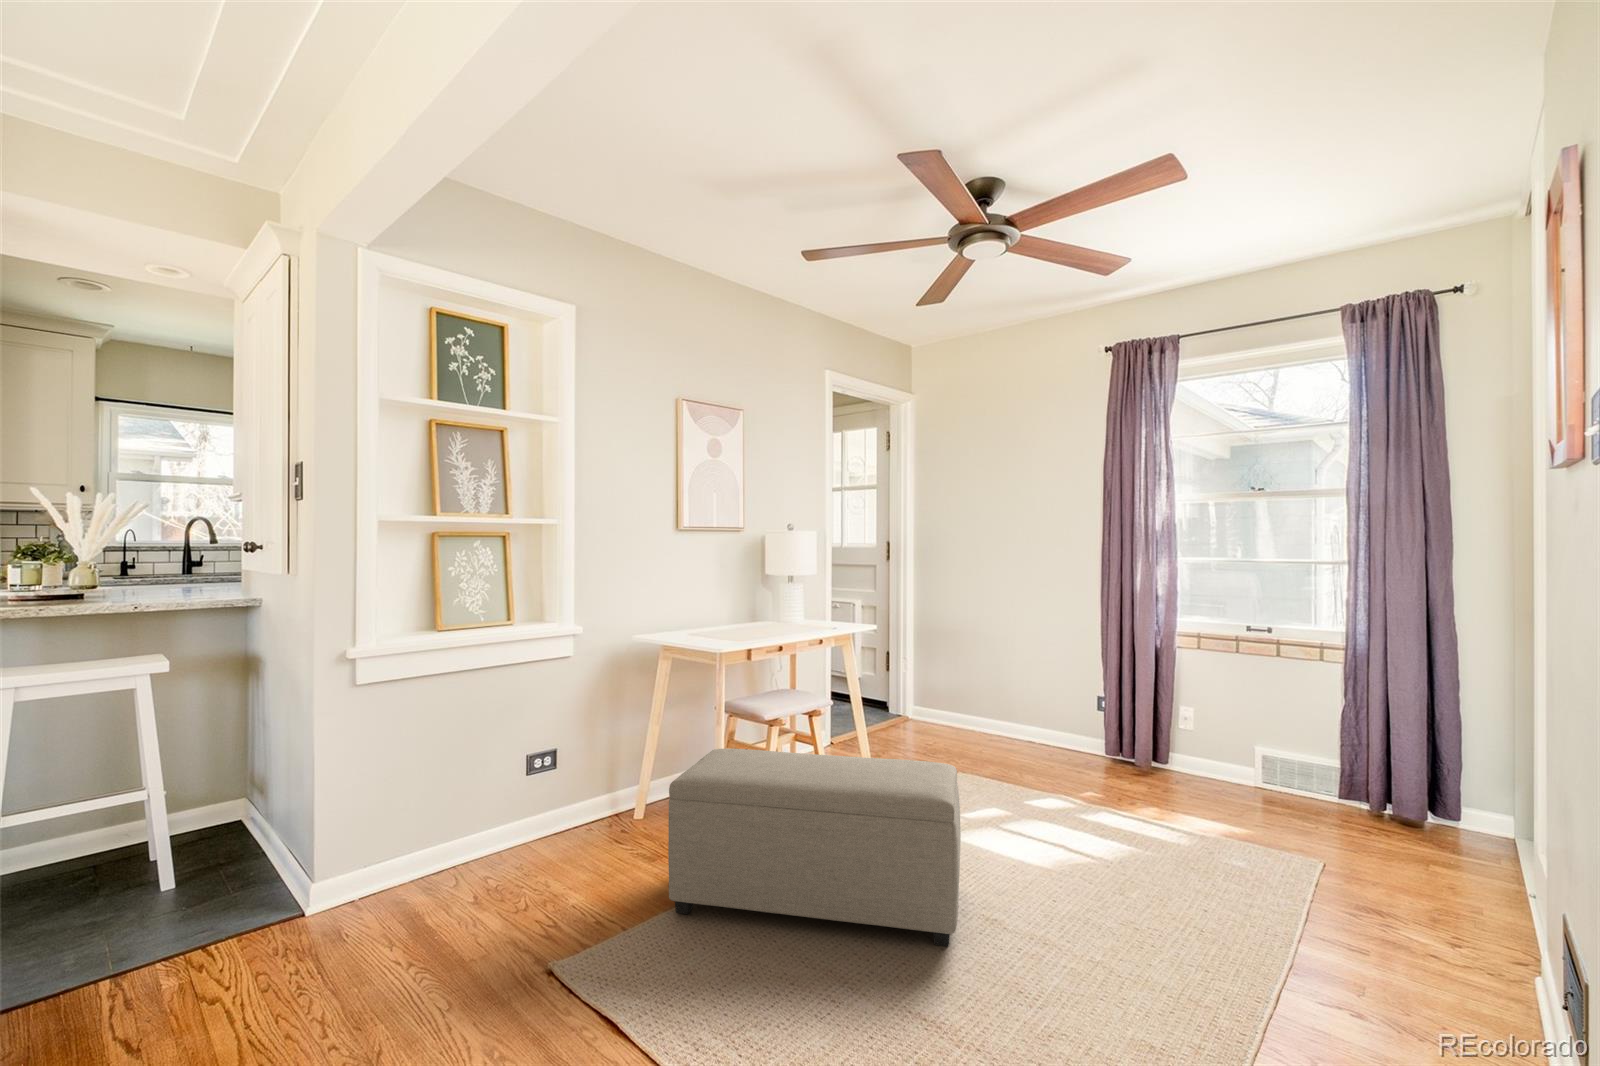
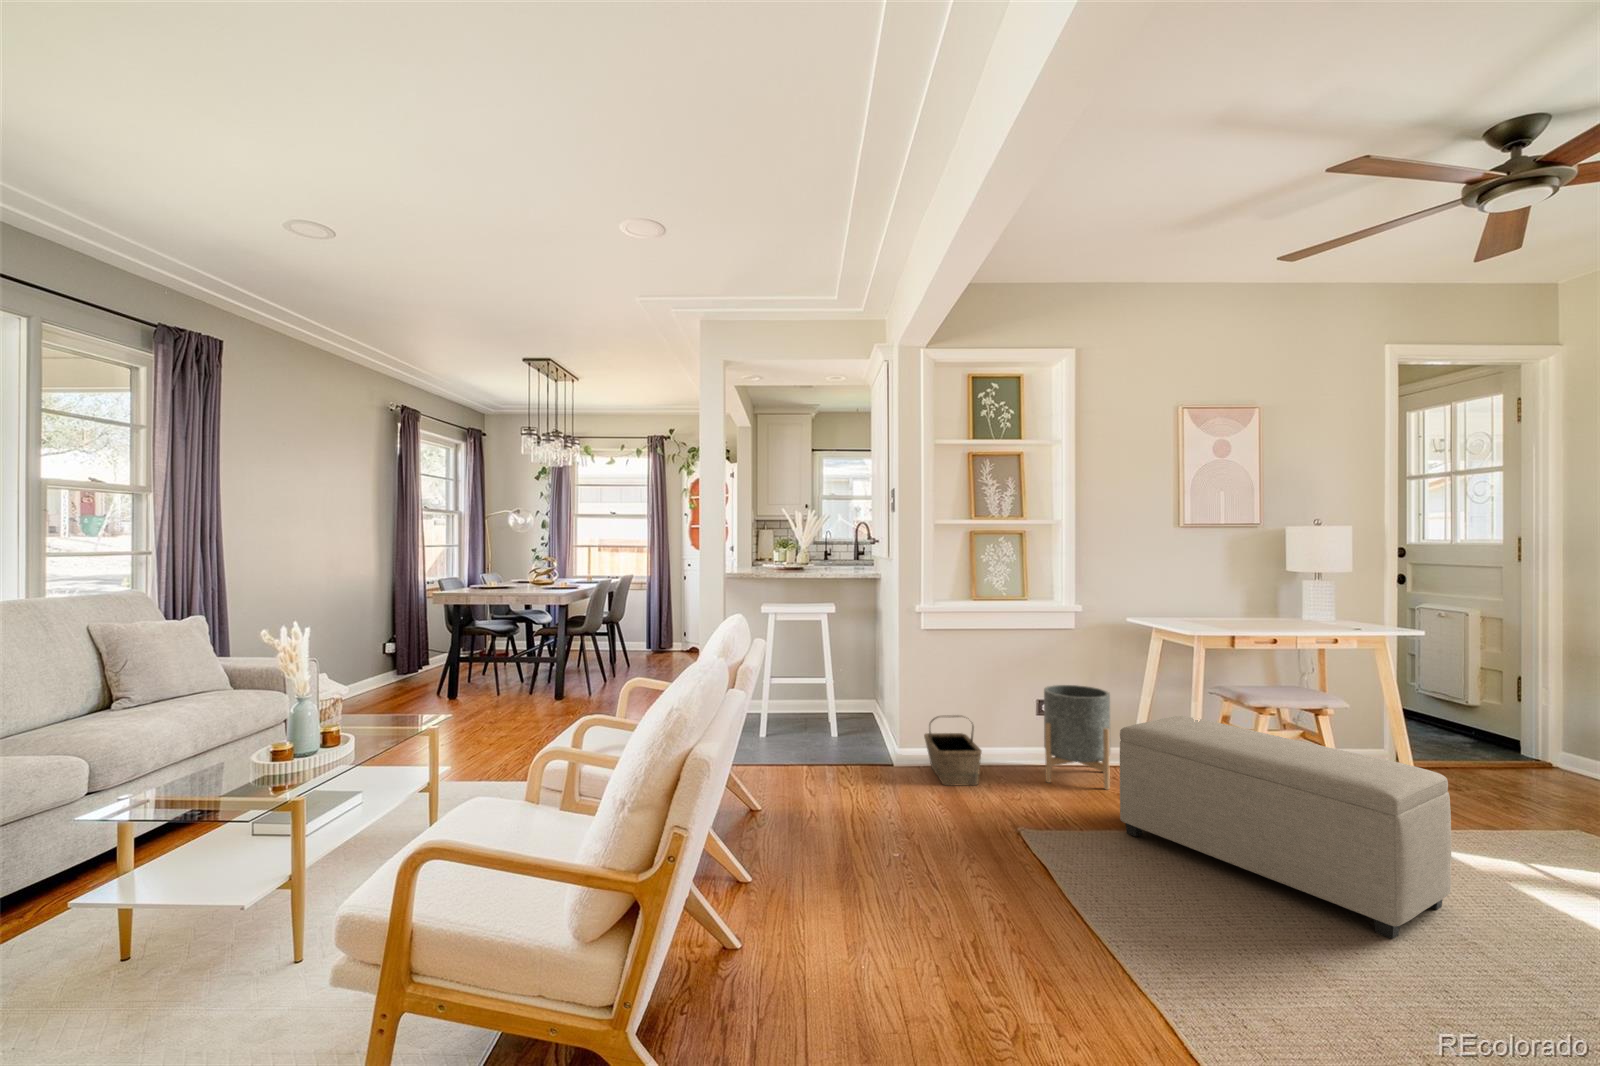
planter: none [544,728,629,868] -> present [1044,685,1111,790]
basket: none [363,807,466,925] -> present [924,715,982,786]

